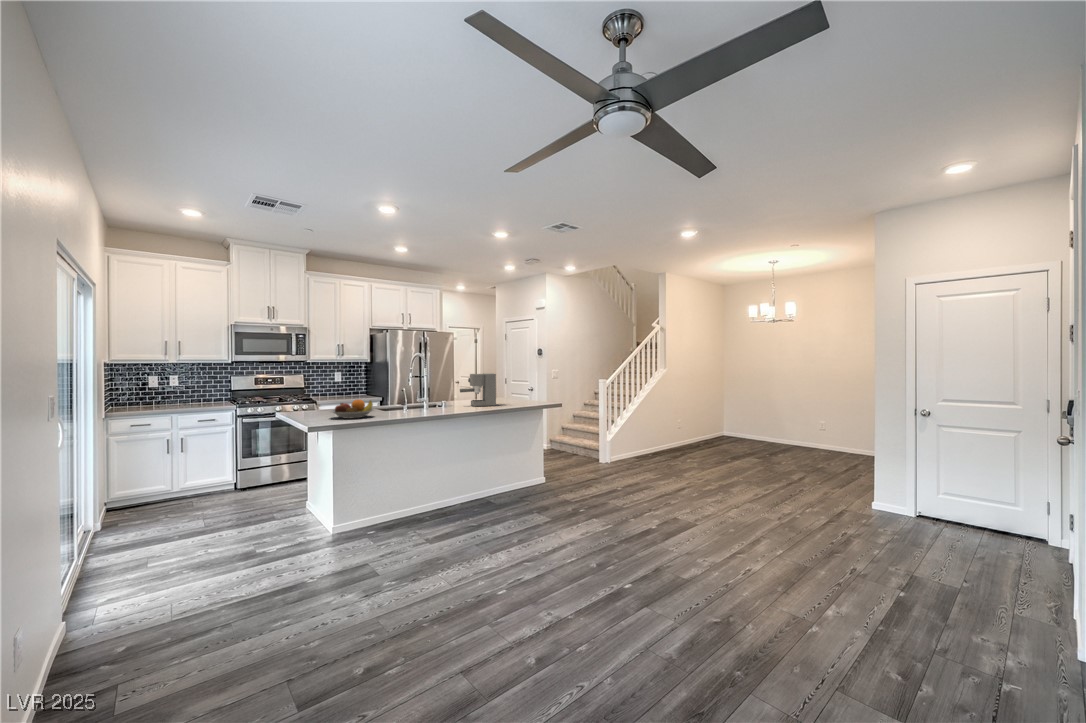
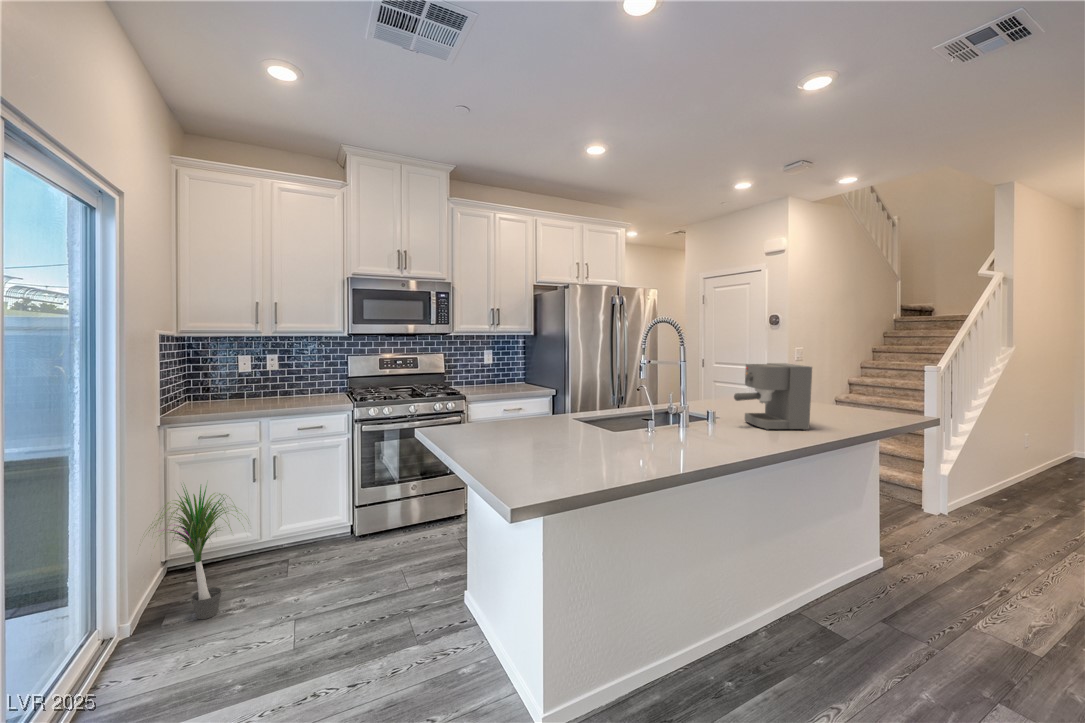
fruit bowl: present [330,400,374,419] -> none [529,429,624,475]
potted plant: none [104,443,174,524] -> present [149,486,240,619]

